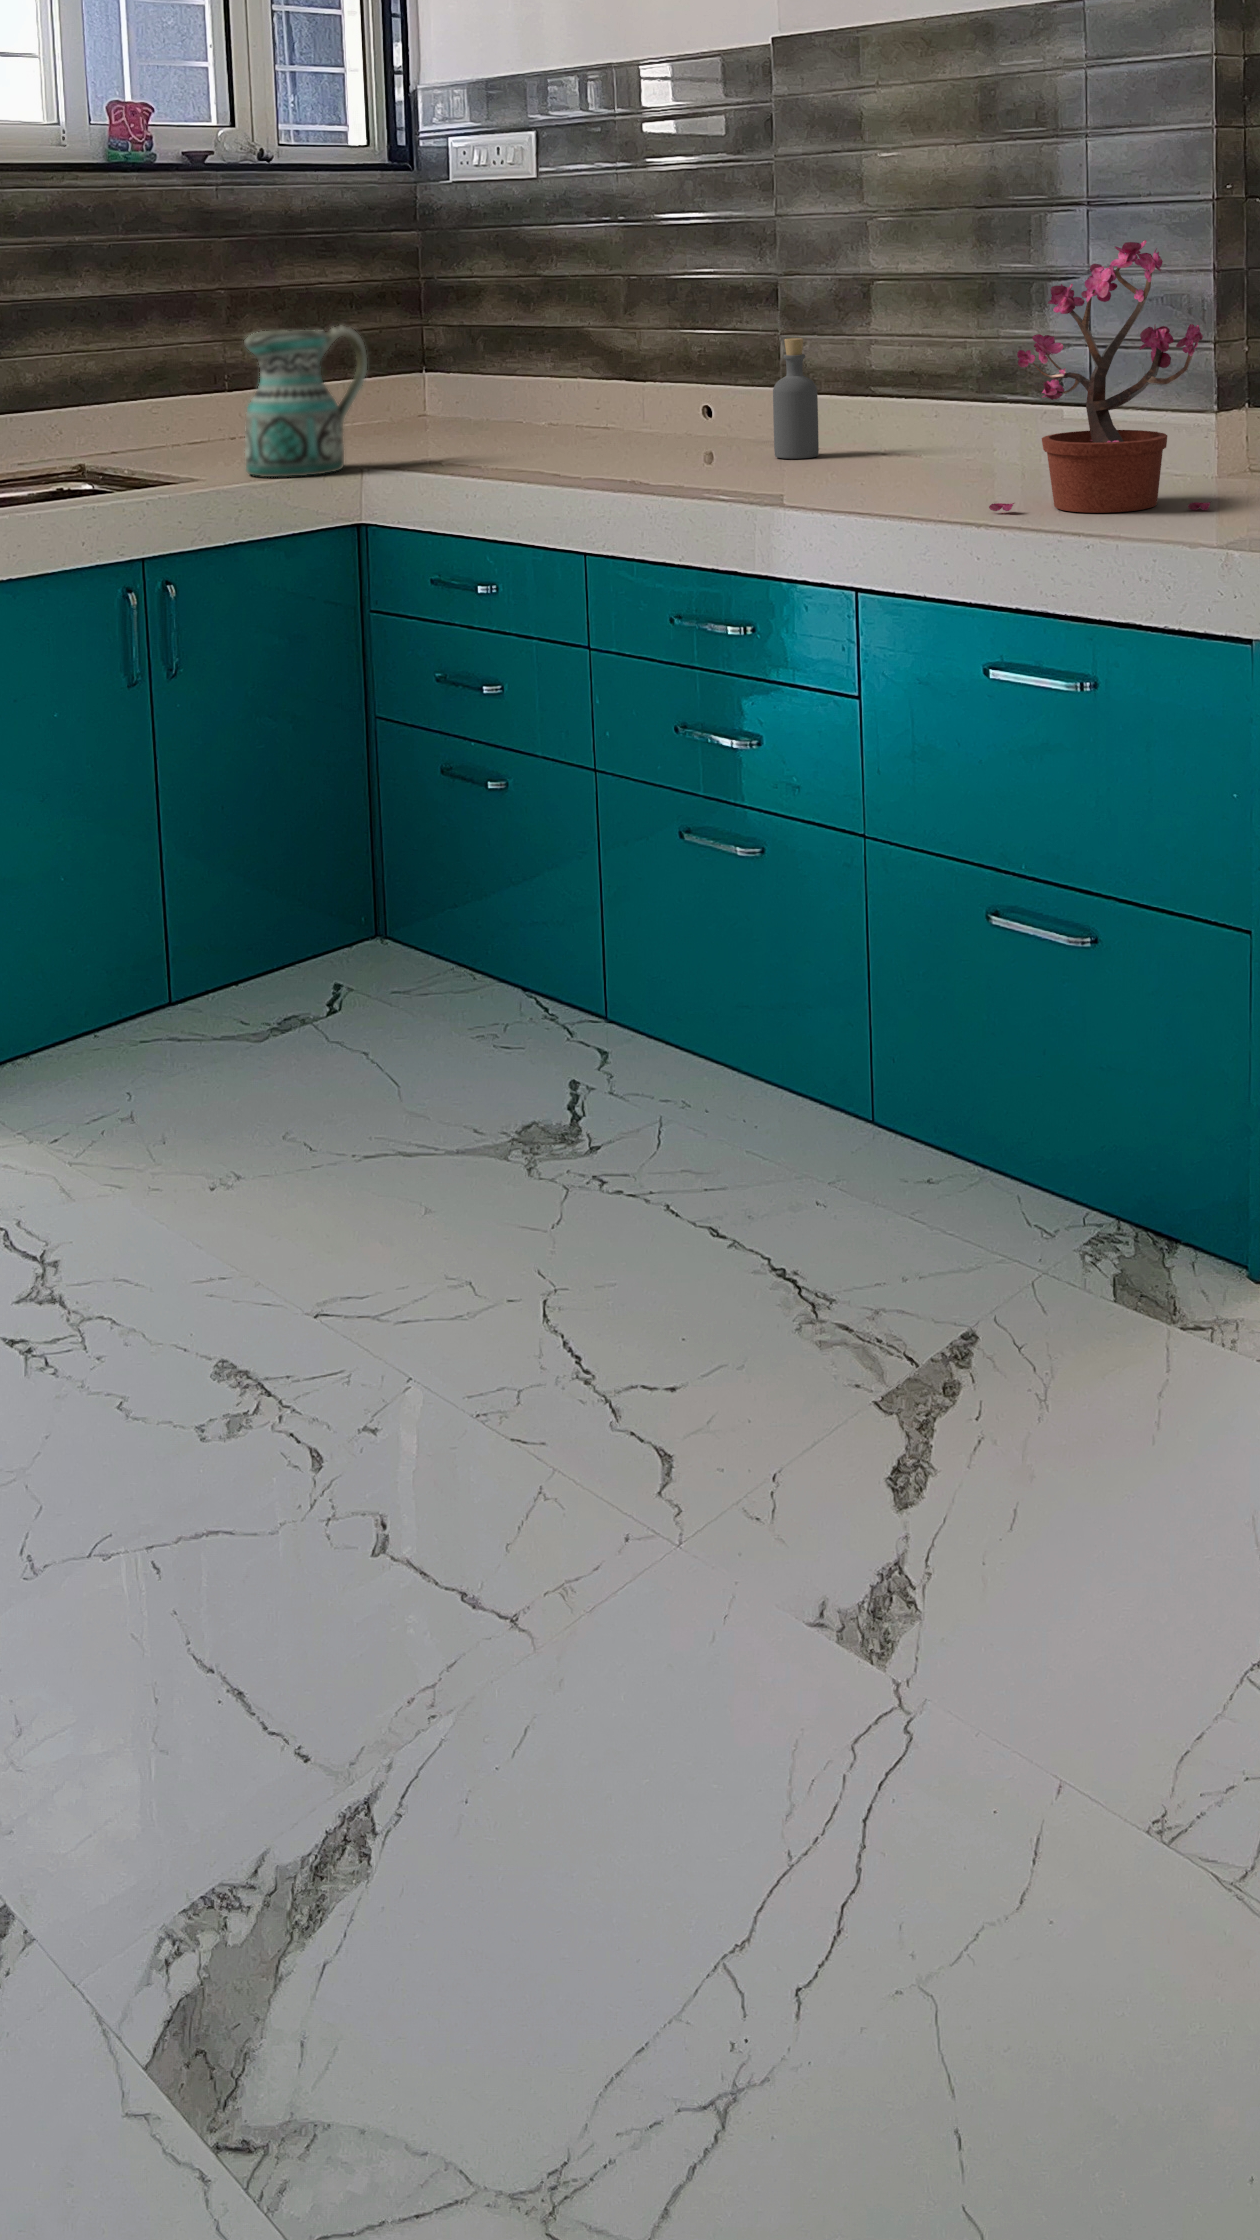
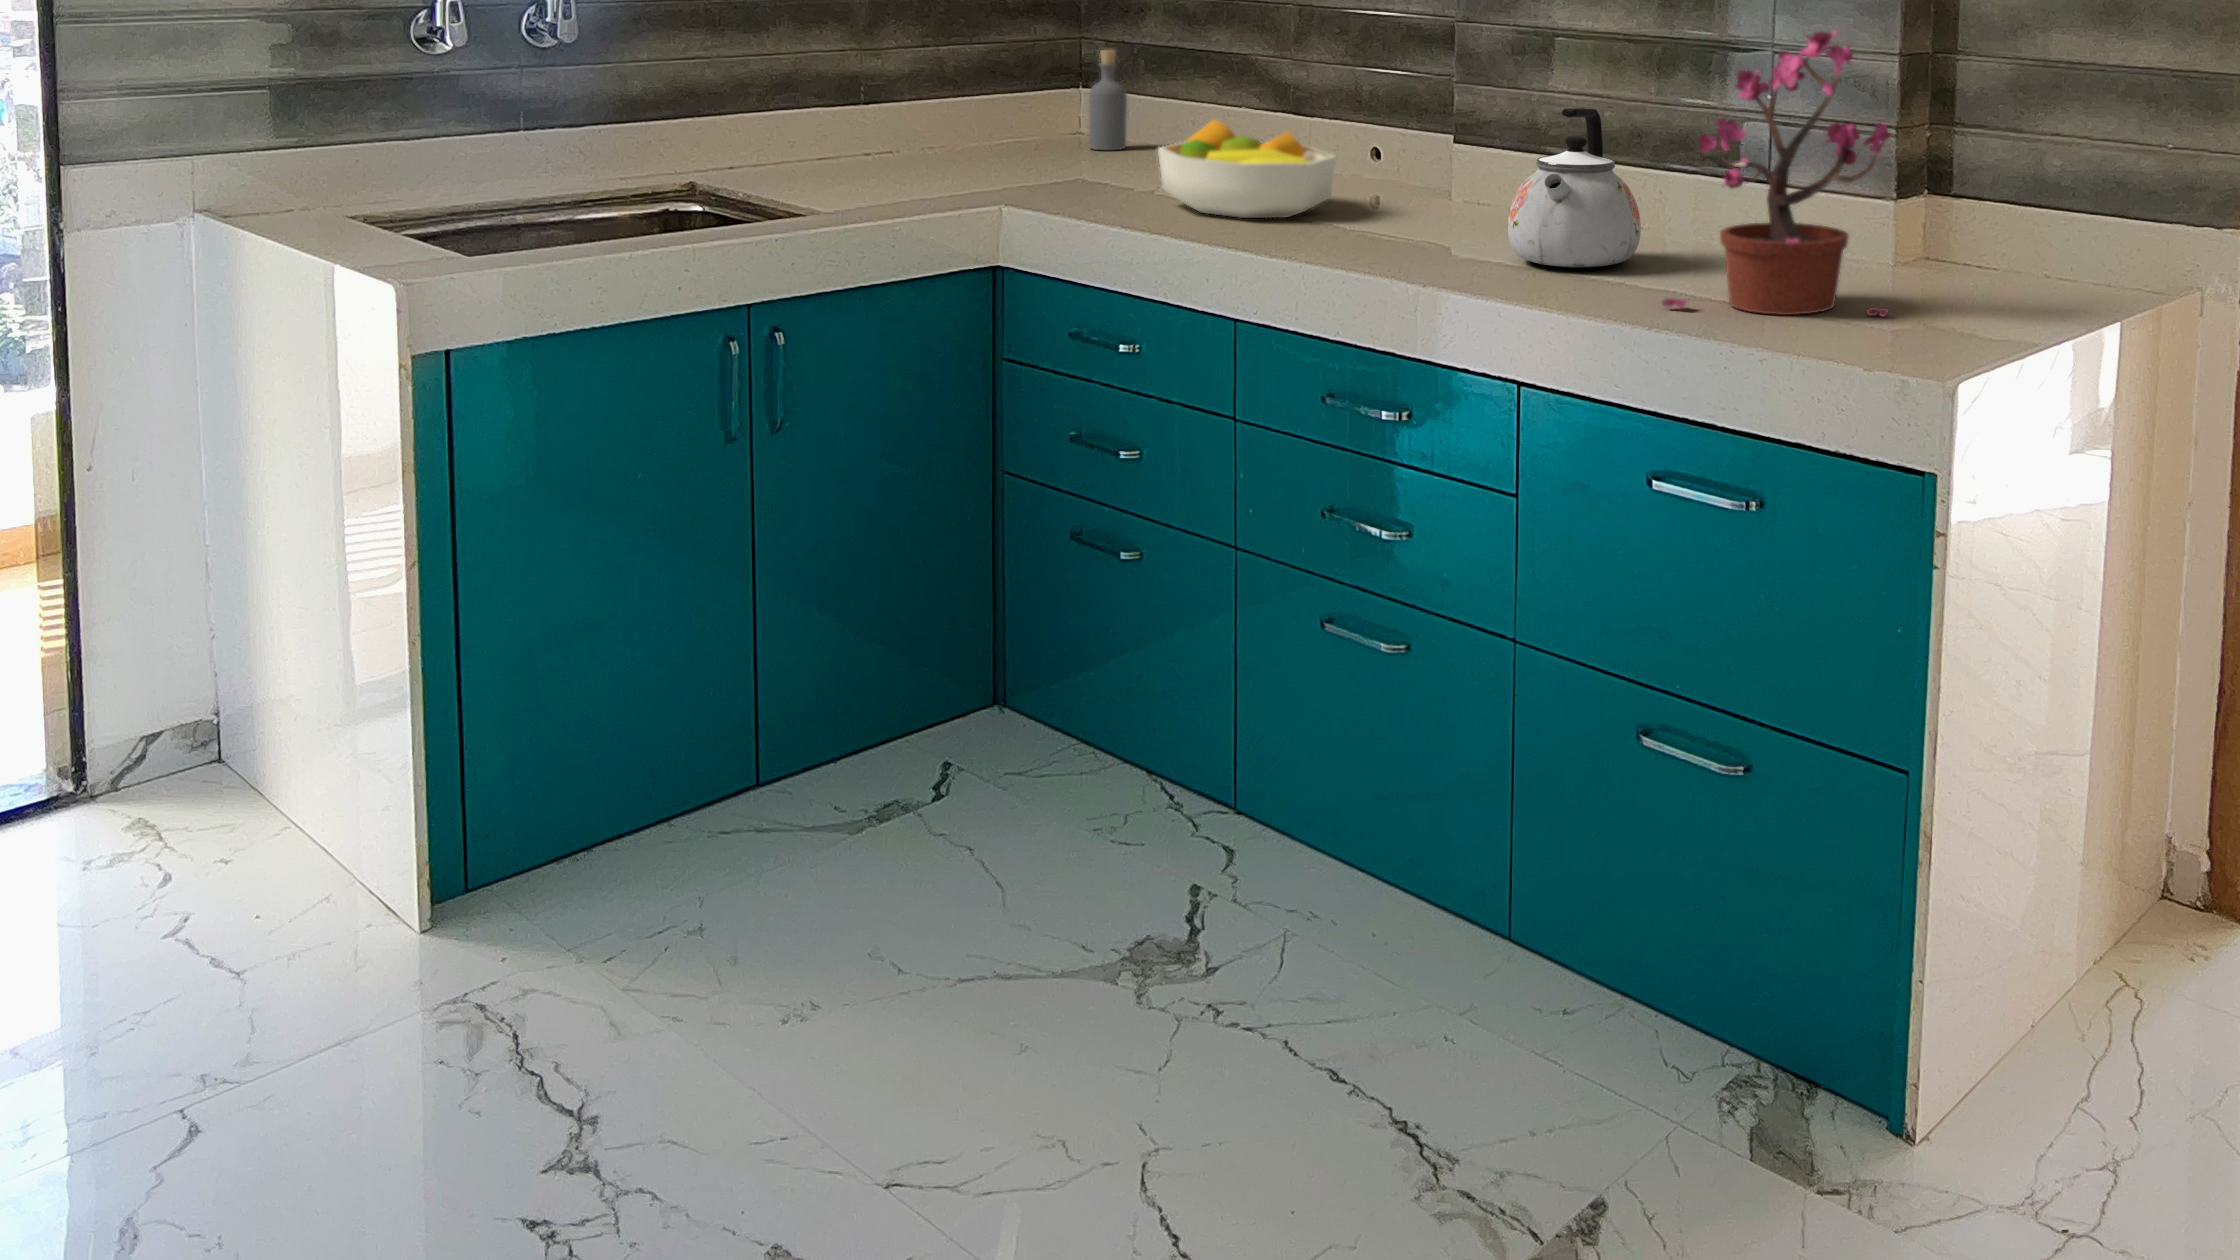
ceramic pitcher: present [245,326,367,477] -> none [871,52,1011,215]
bottle: present [773,338,819,459] -> present [1089,50,1127,150]
kettle: none [839,338,966,487] -> present [1508,108,1641,268]
fruit bowl: none [505,379,672,466] -> present [1158,120,1336,218]

